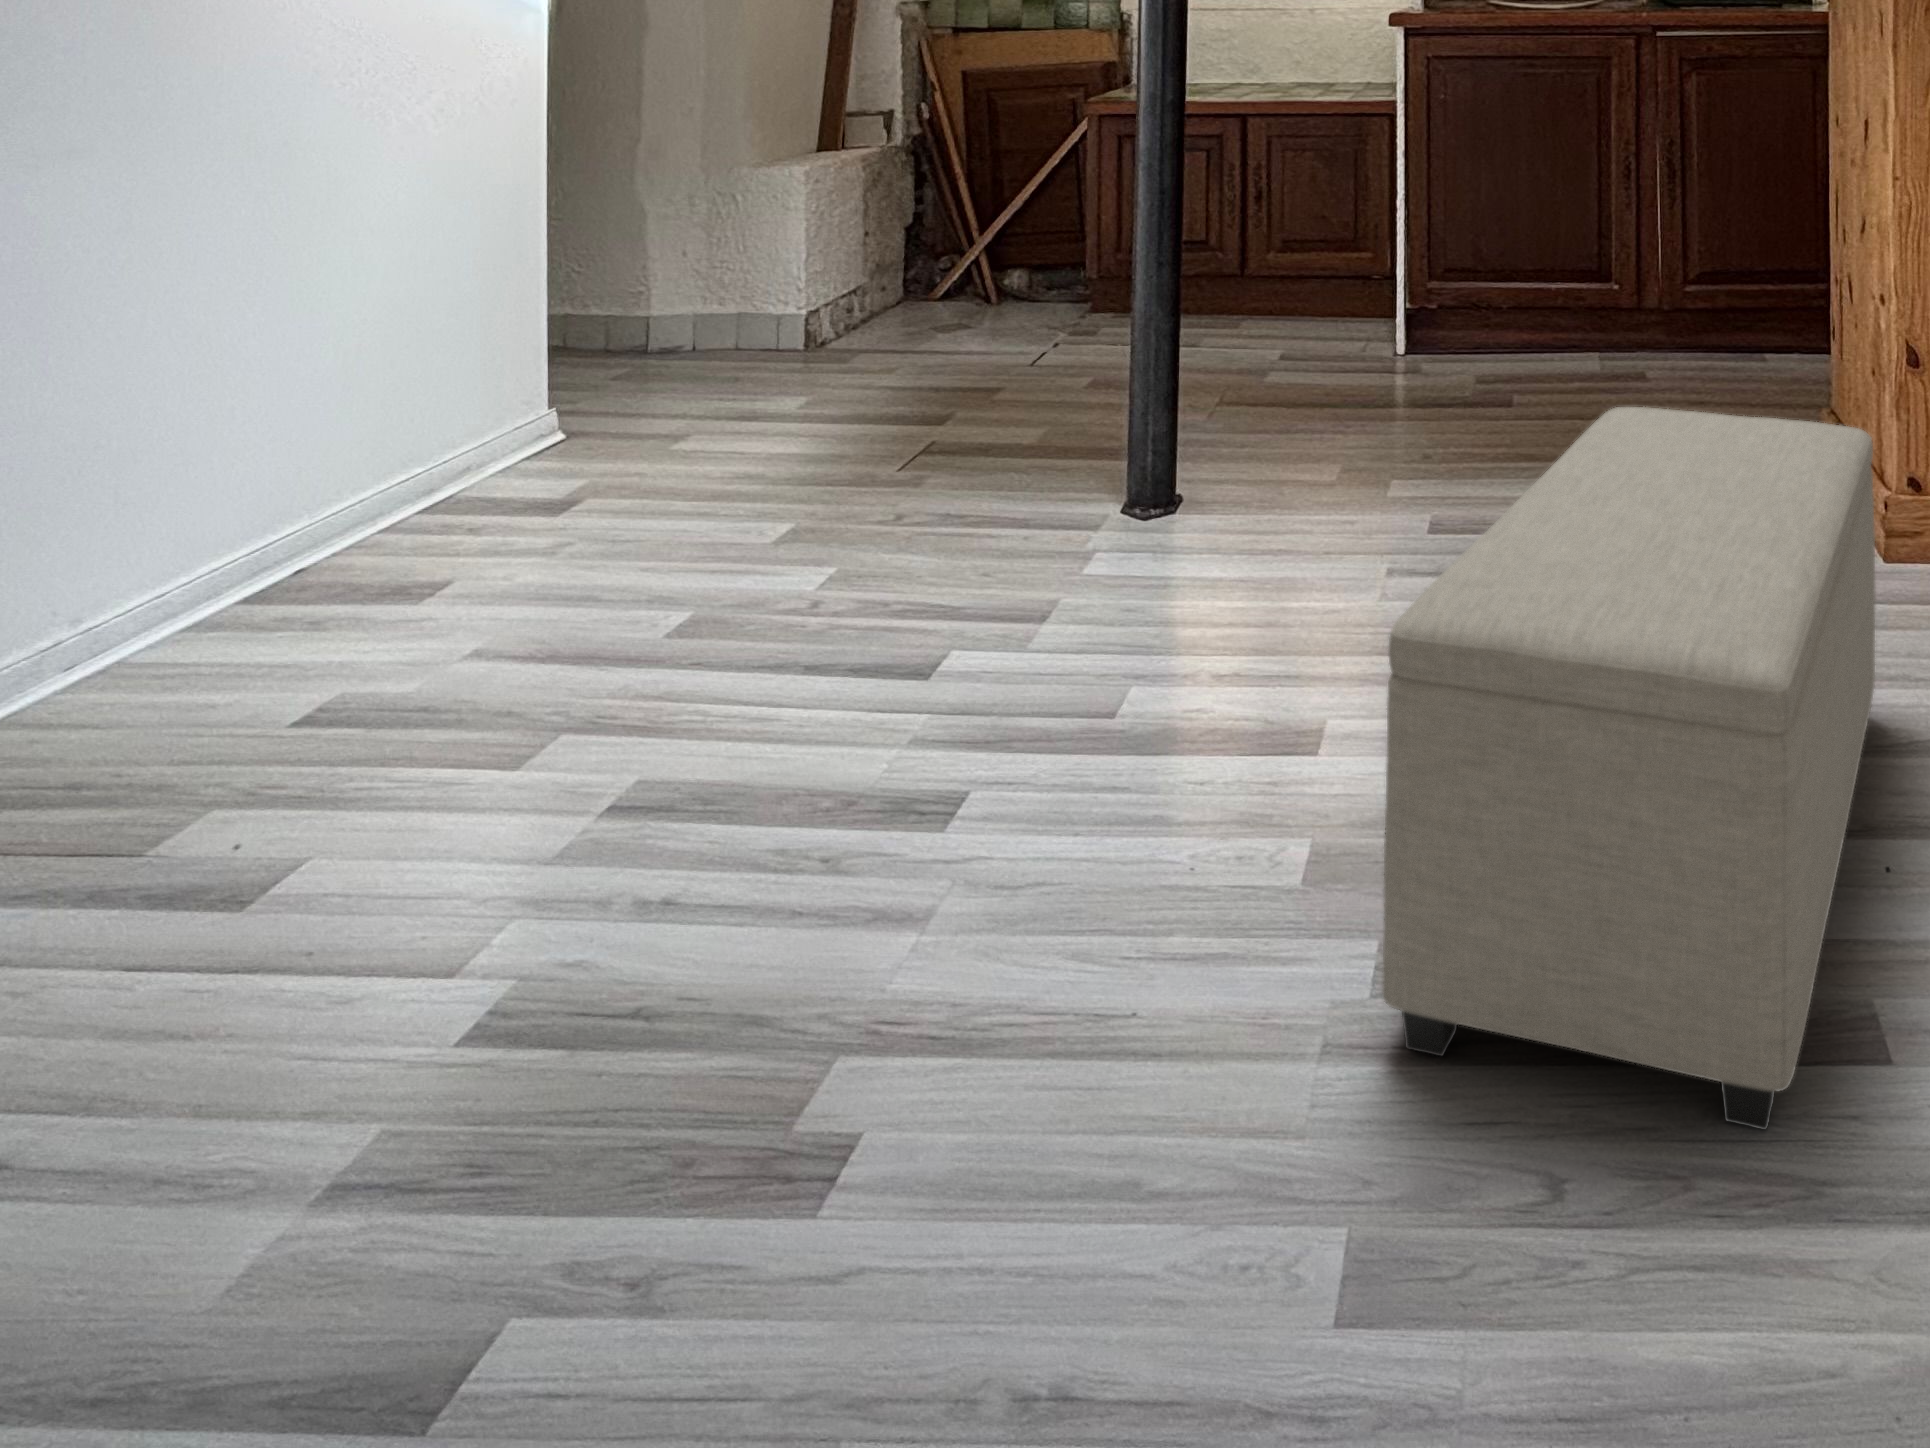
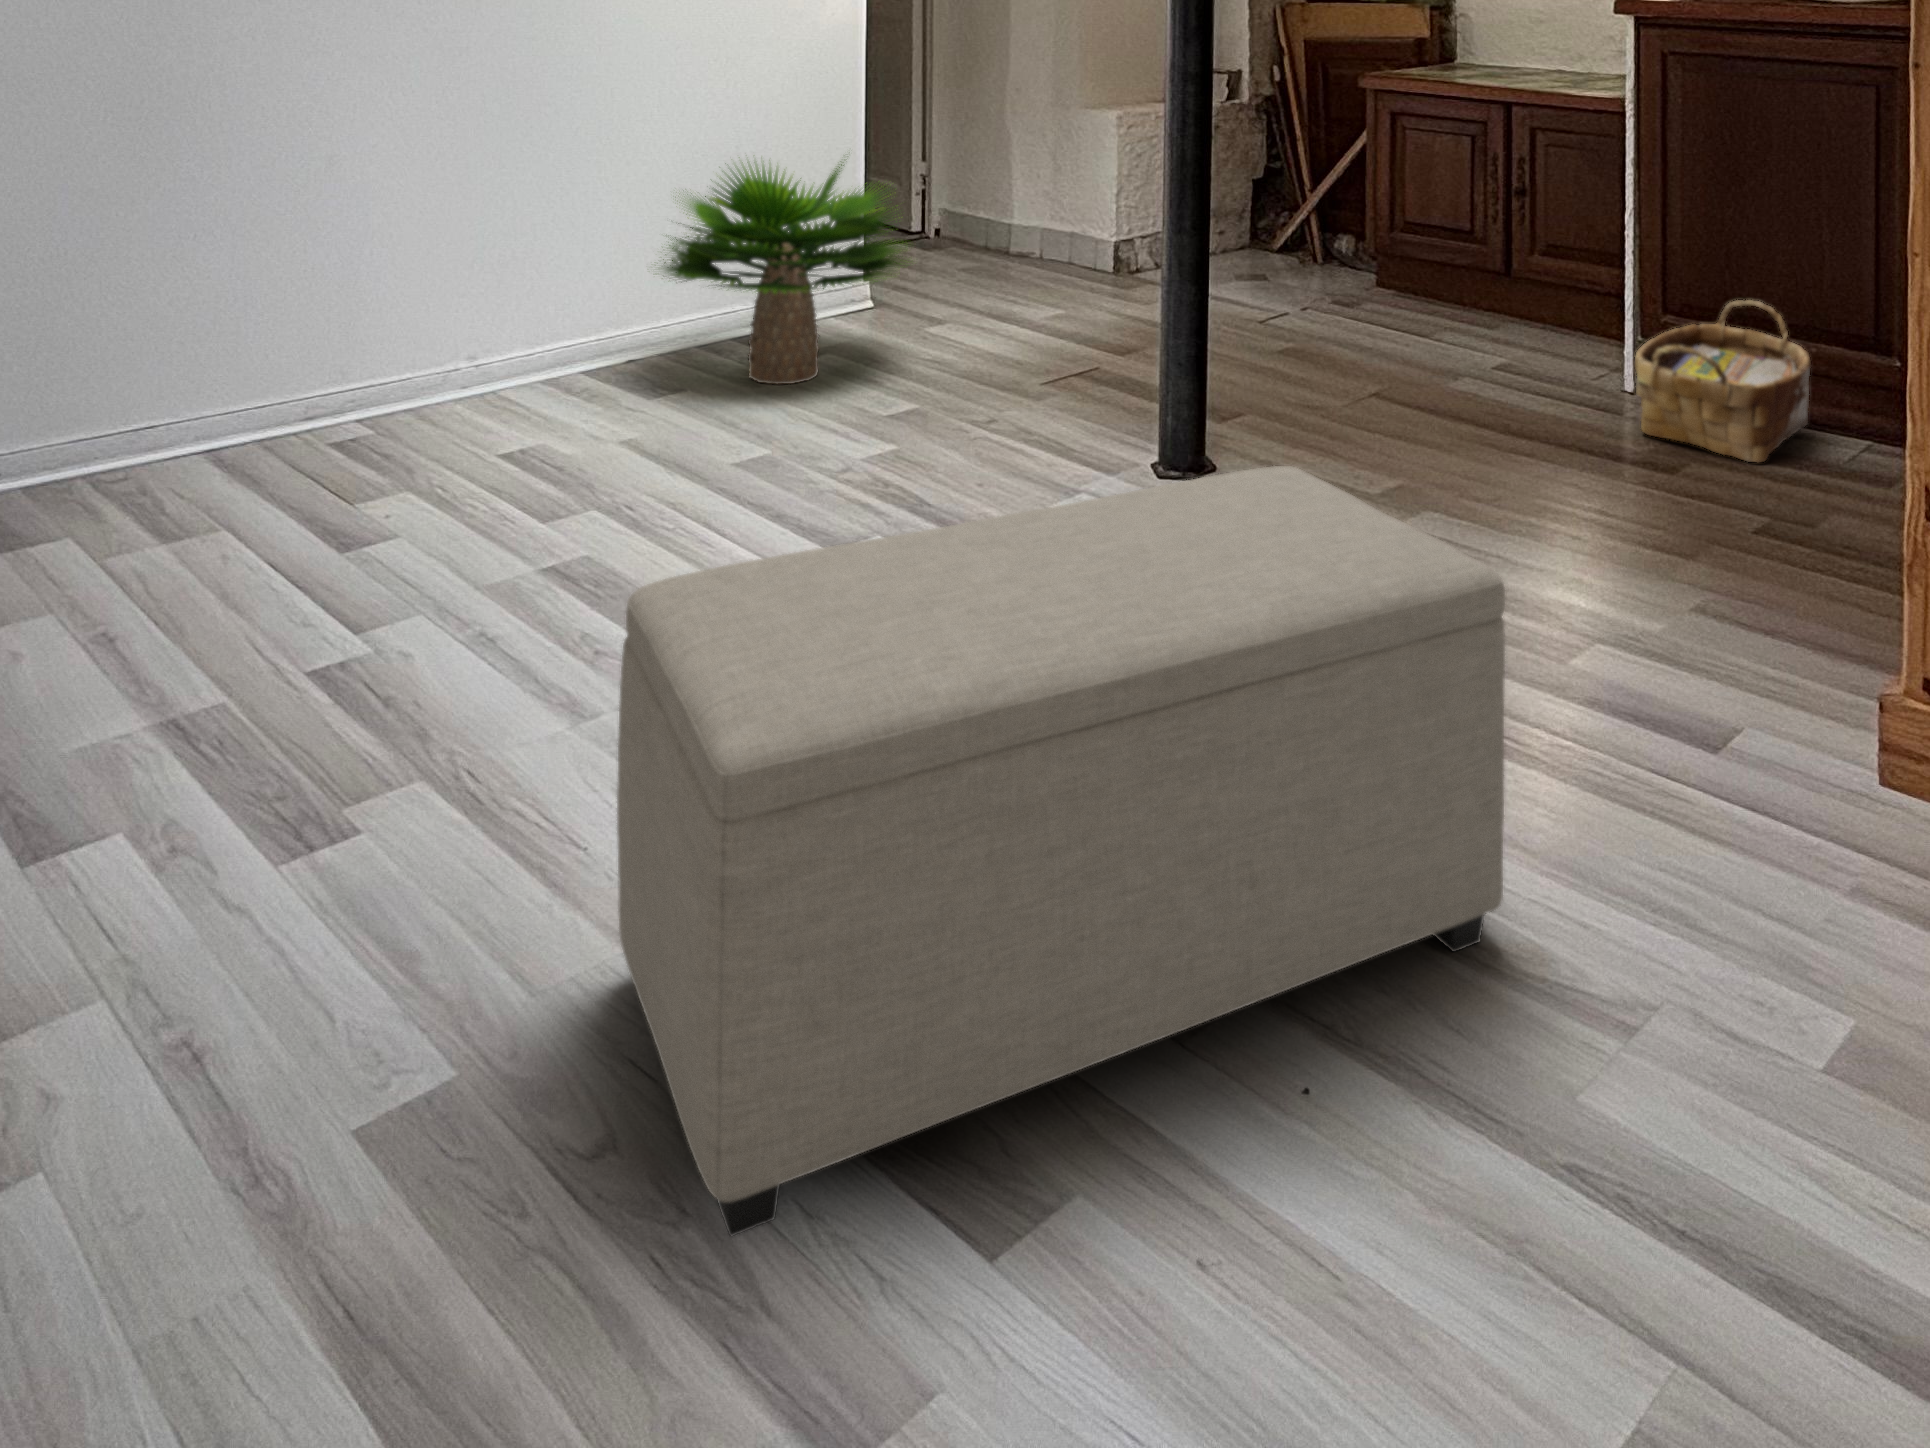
potted plant: none [301,218,736,555] -> present [661,159,904,384]
woven basket: none [1463,264,1587,392] -> present [1635,300,1811,462]

